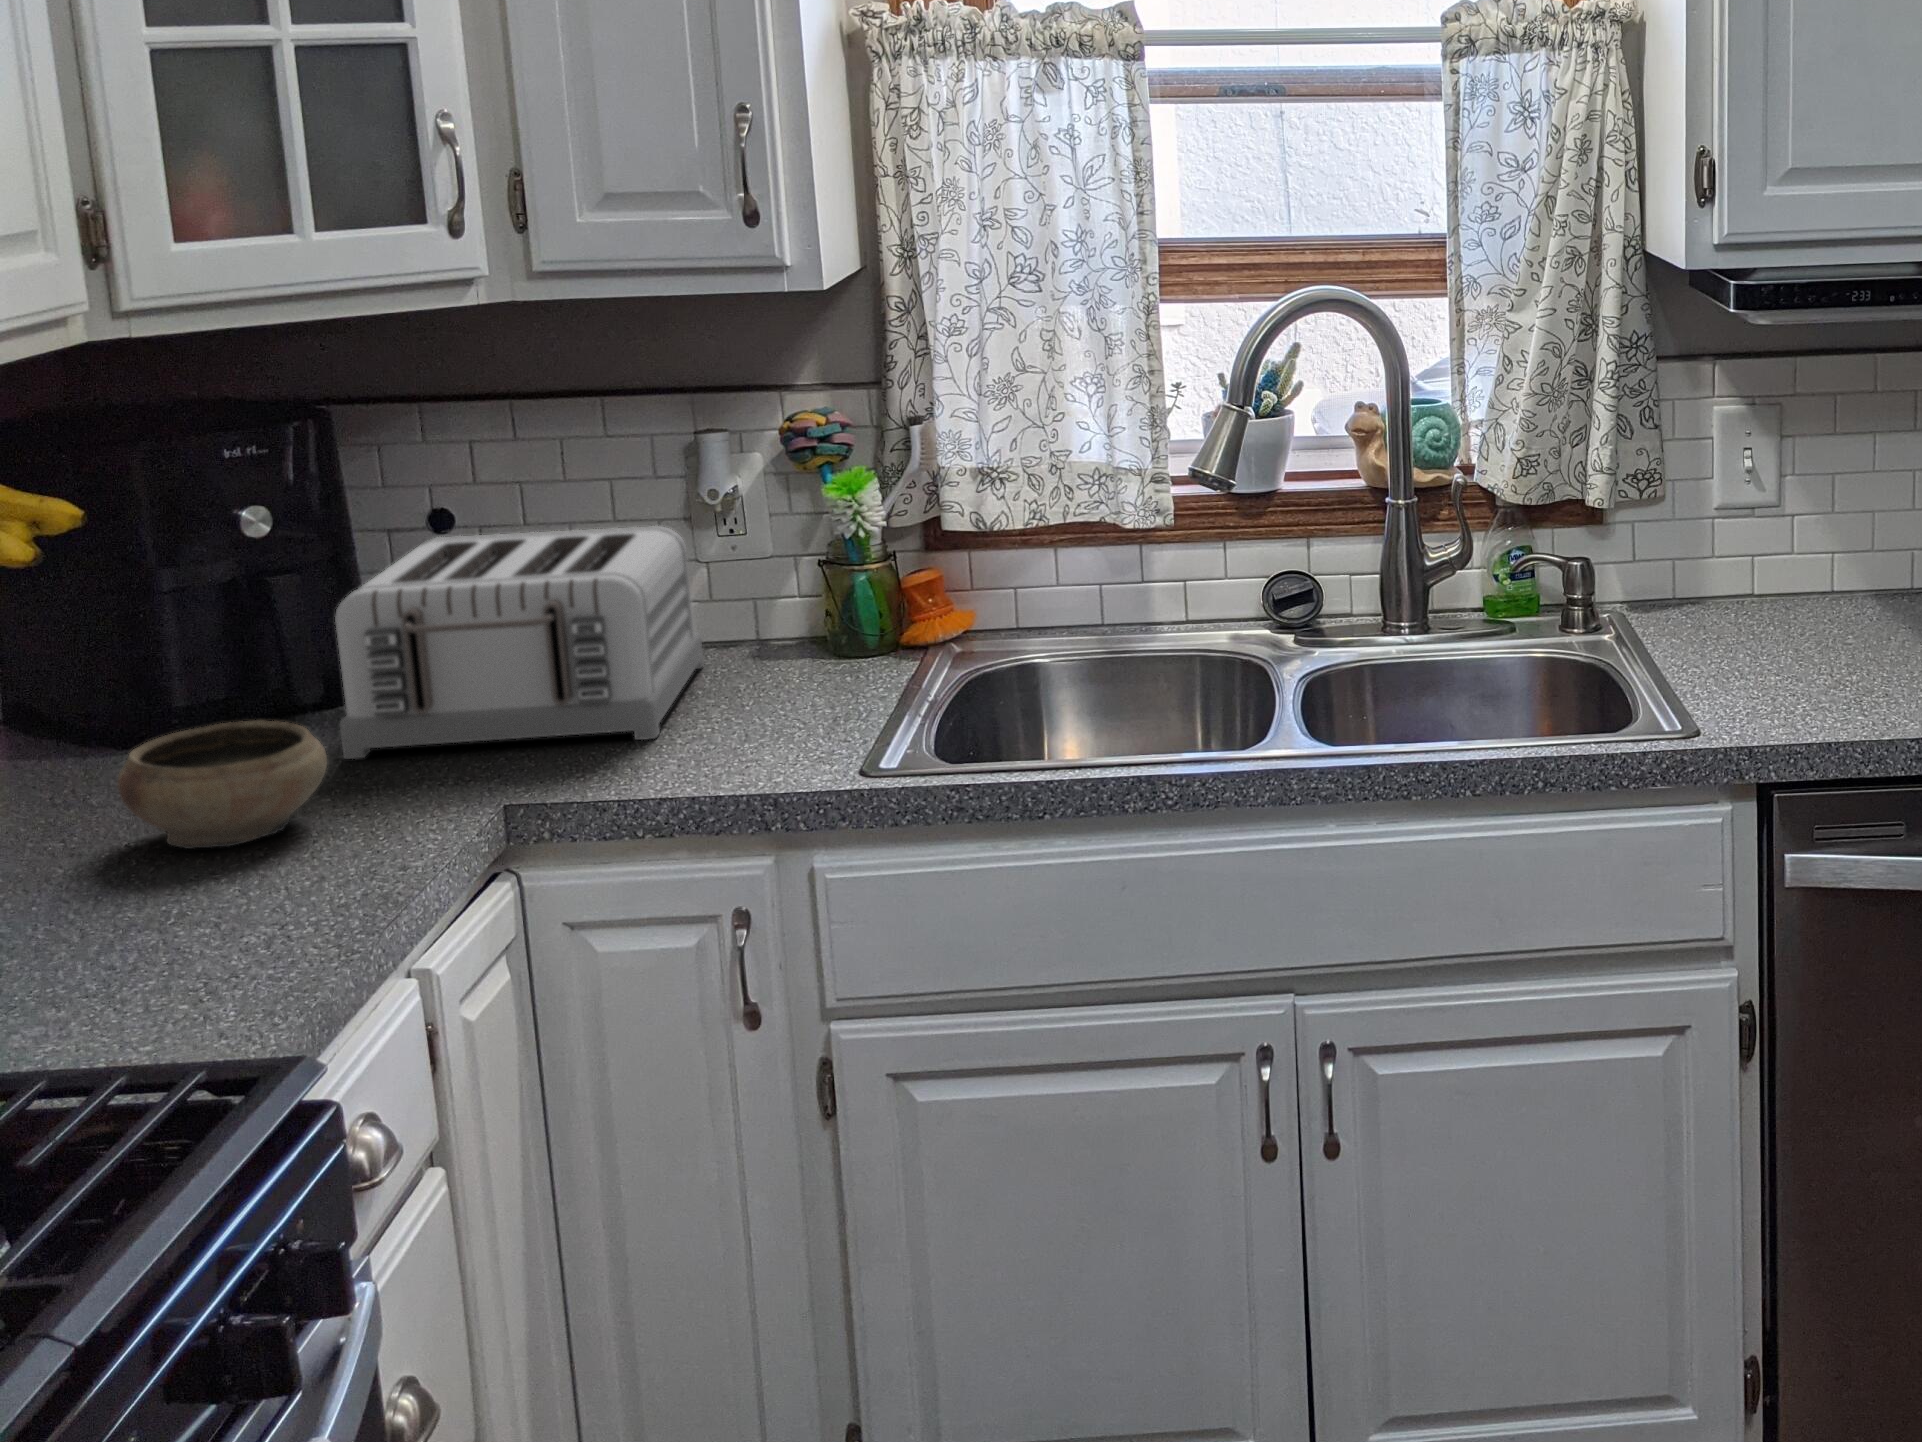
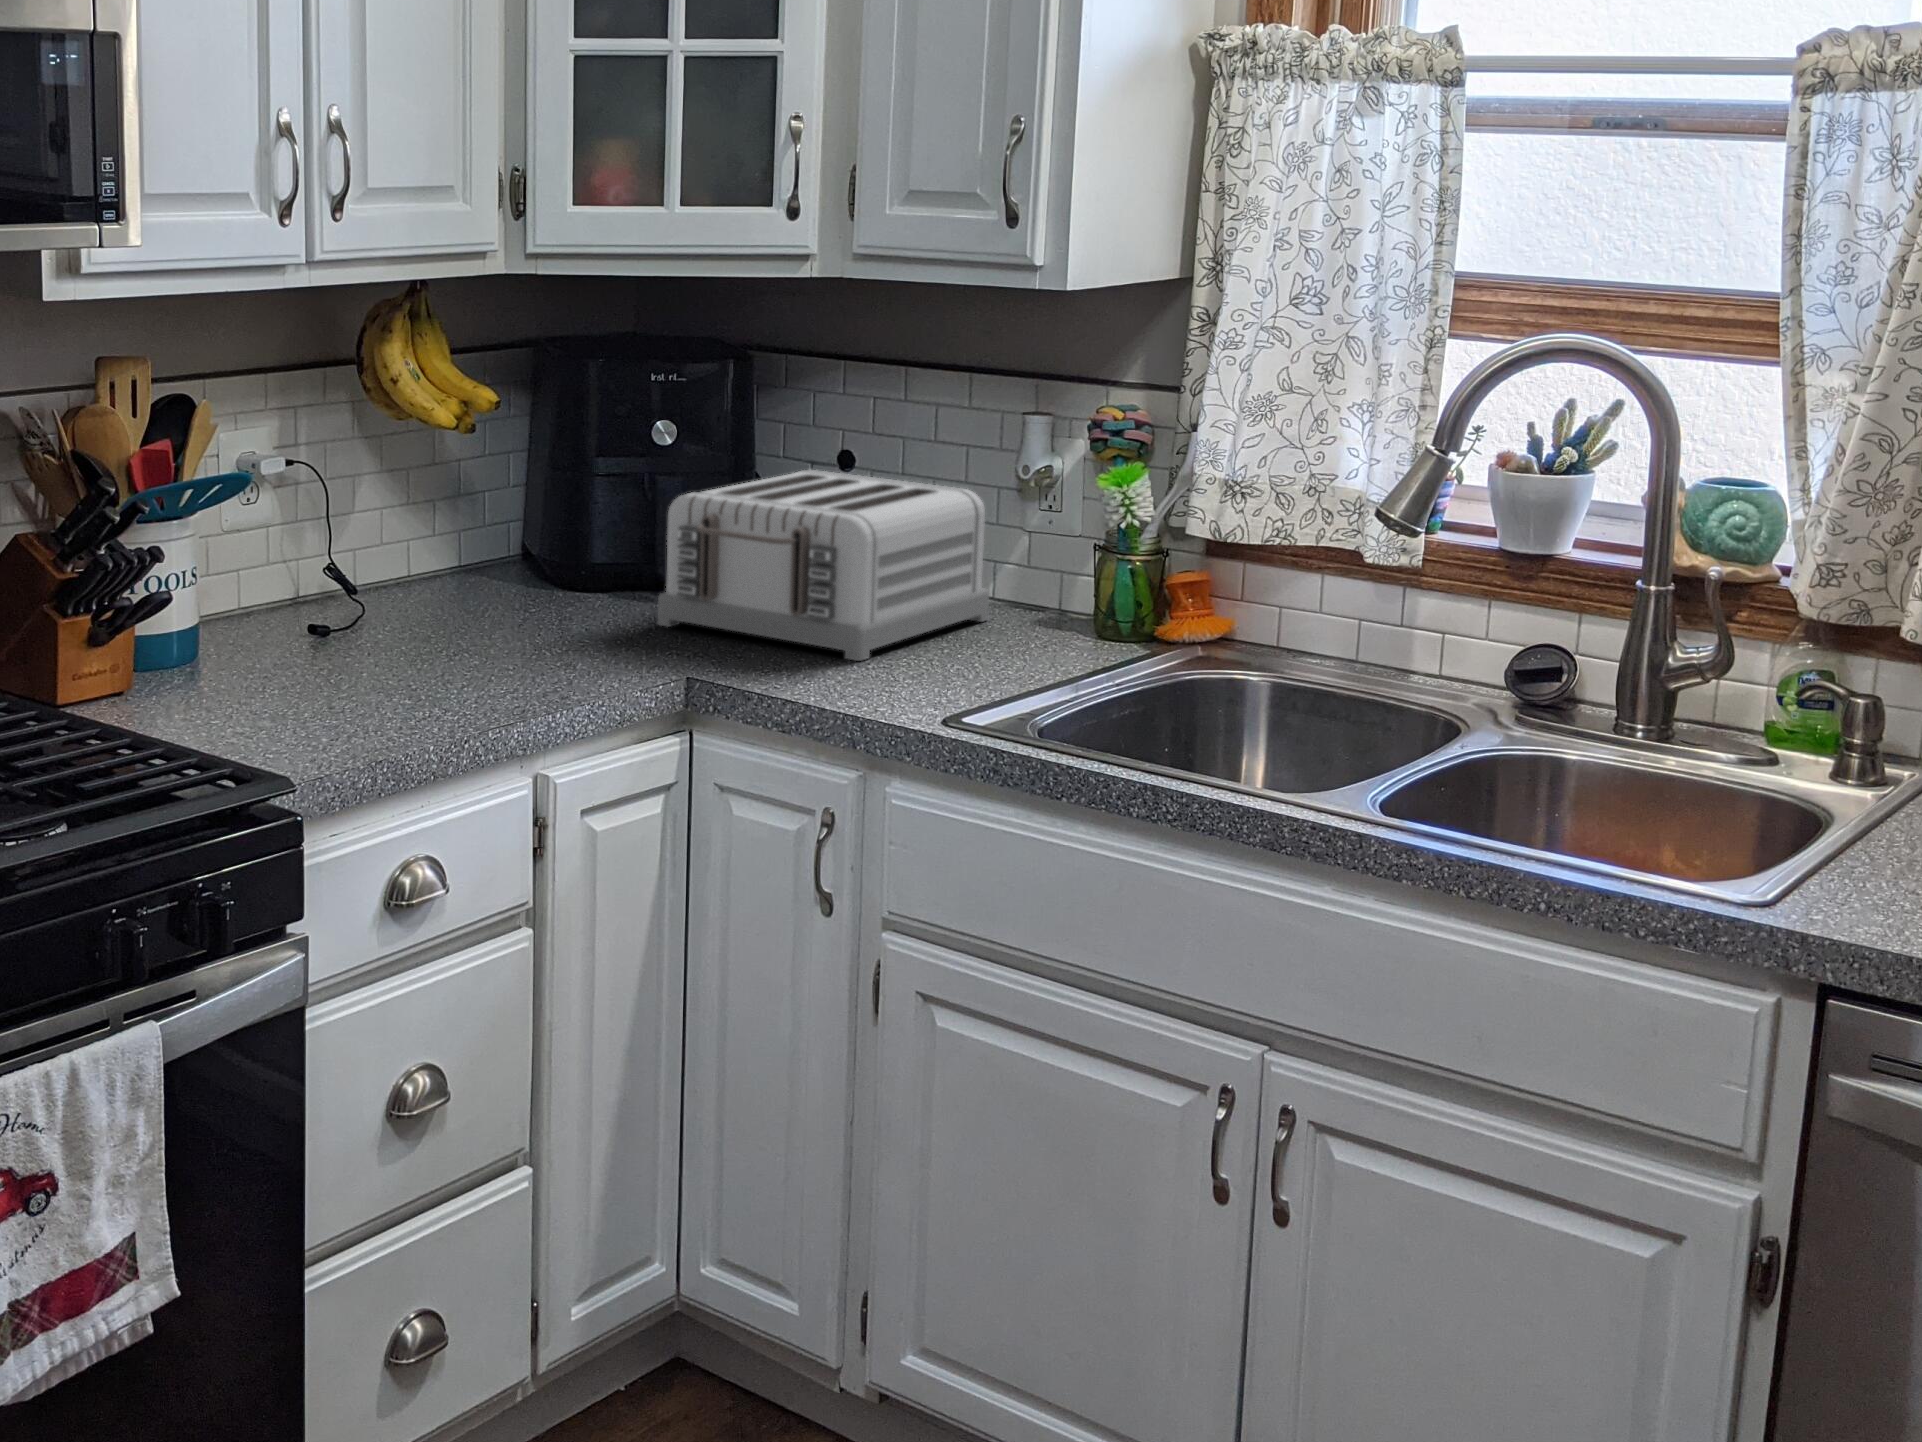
ceramic bowl: present [117,720,327,849] -> none [455,571,596,660]

